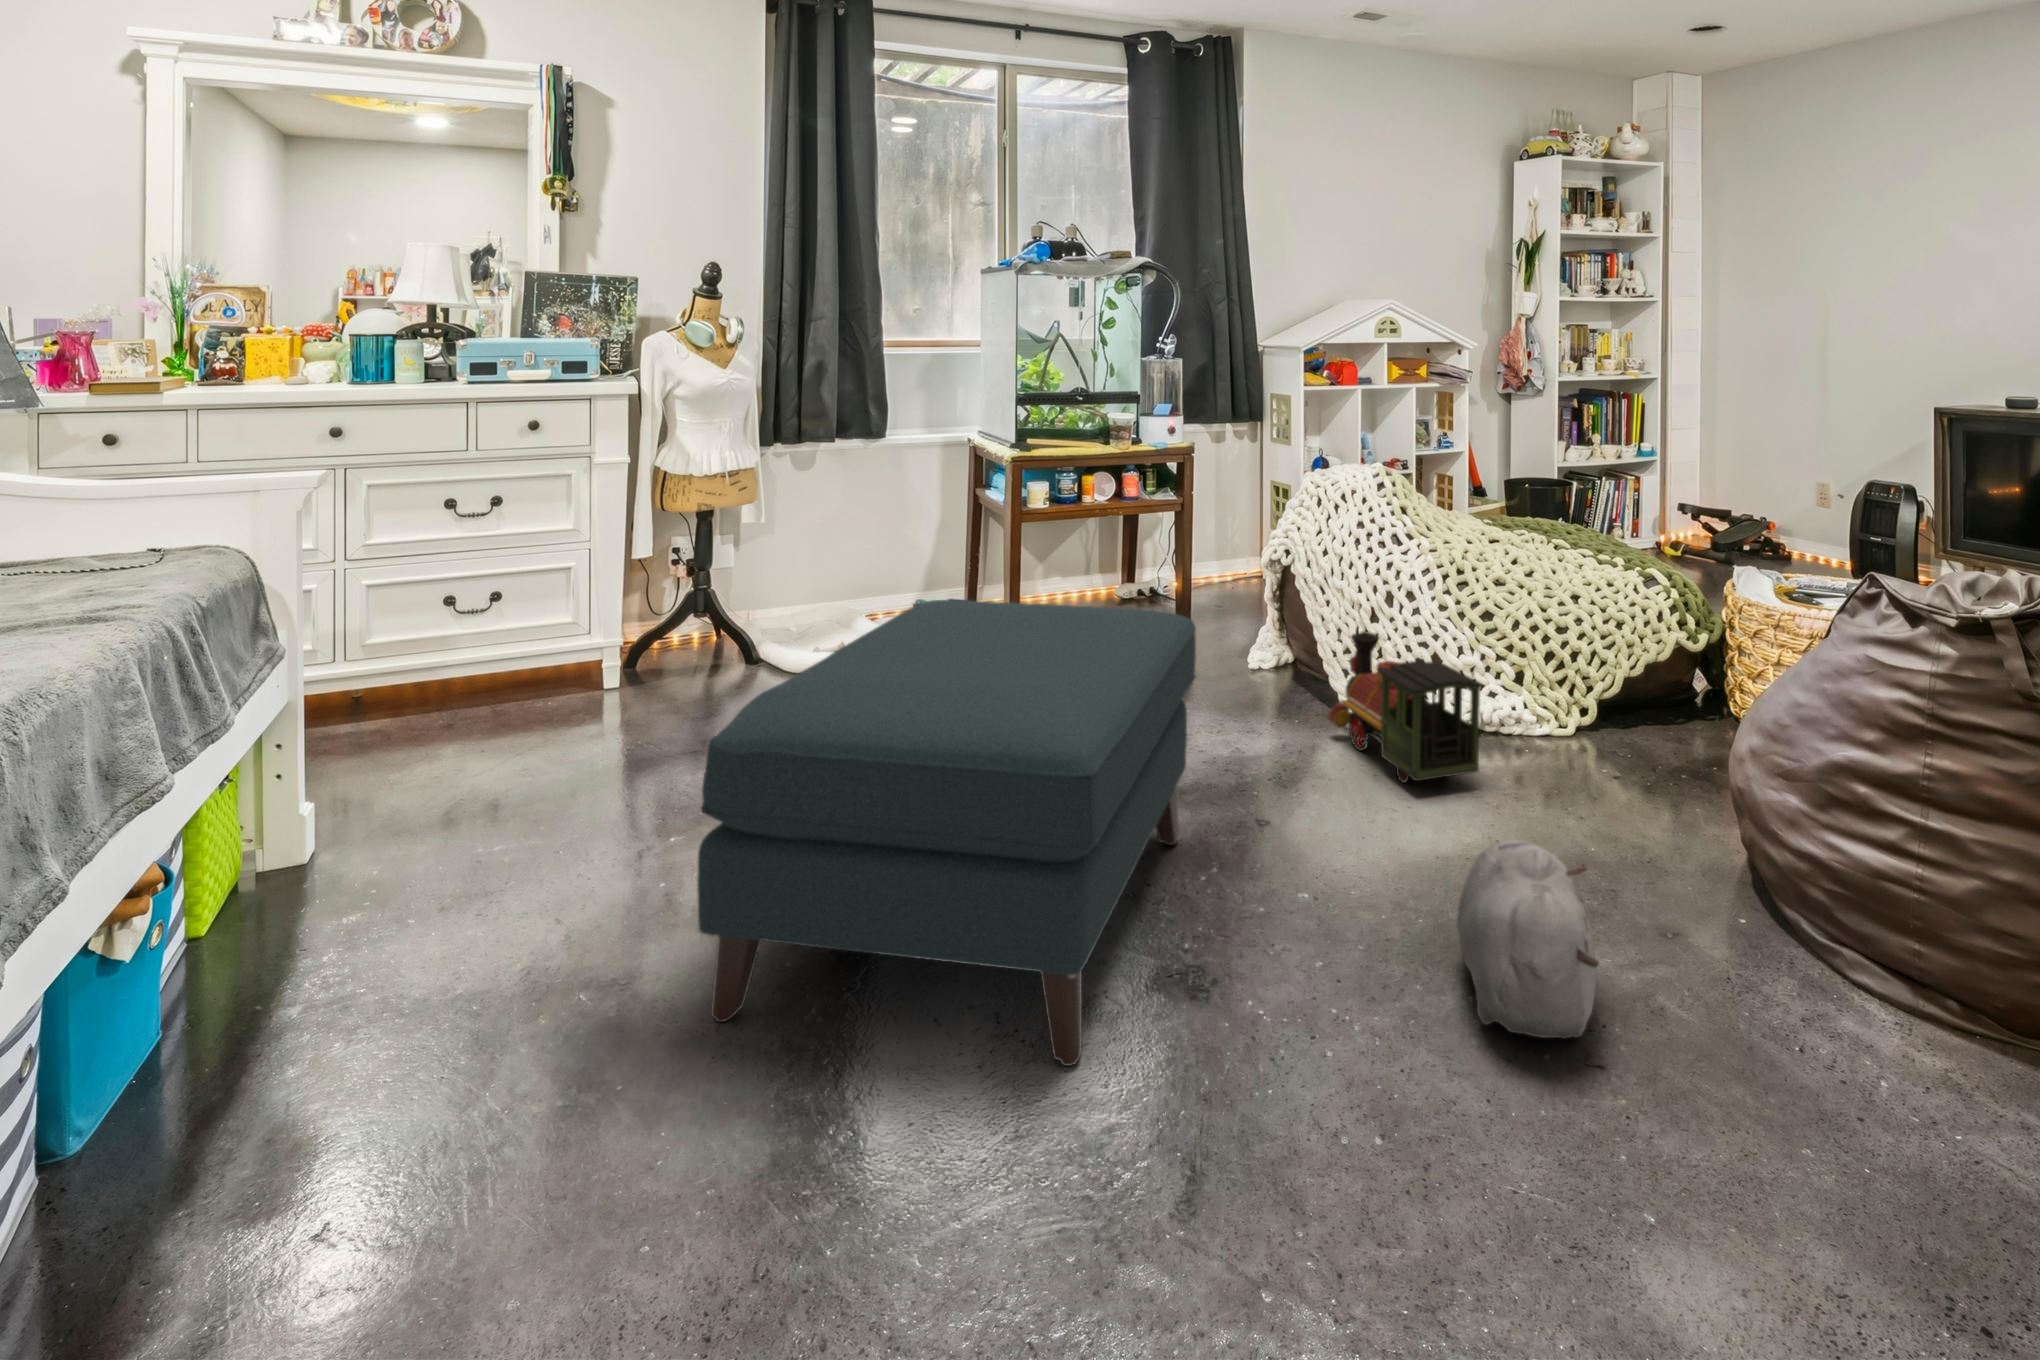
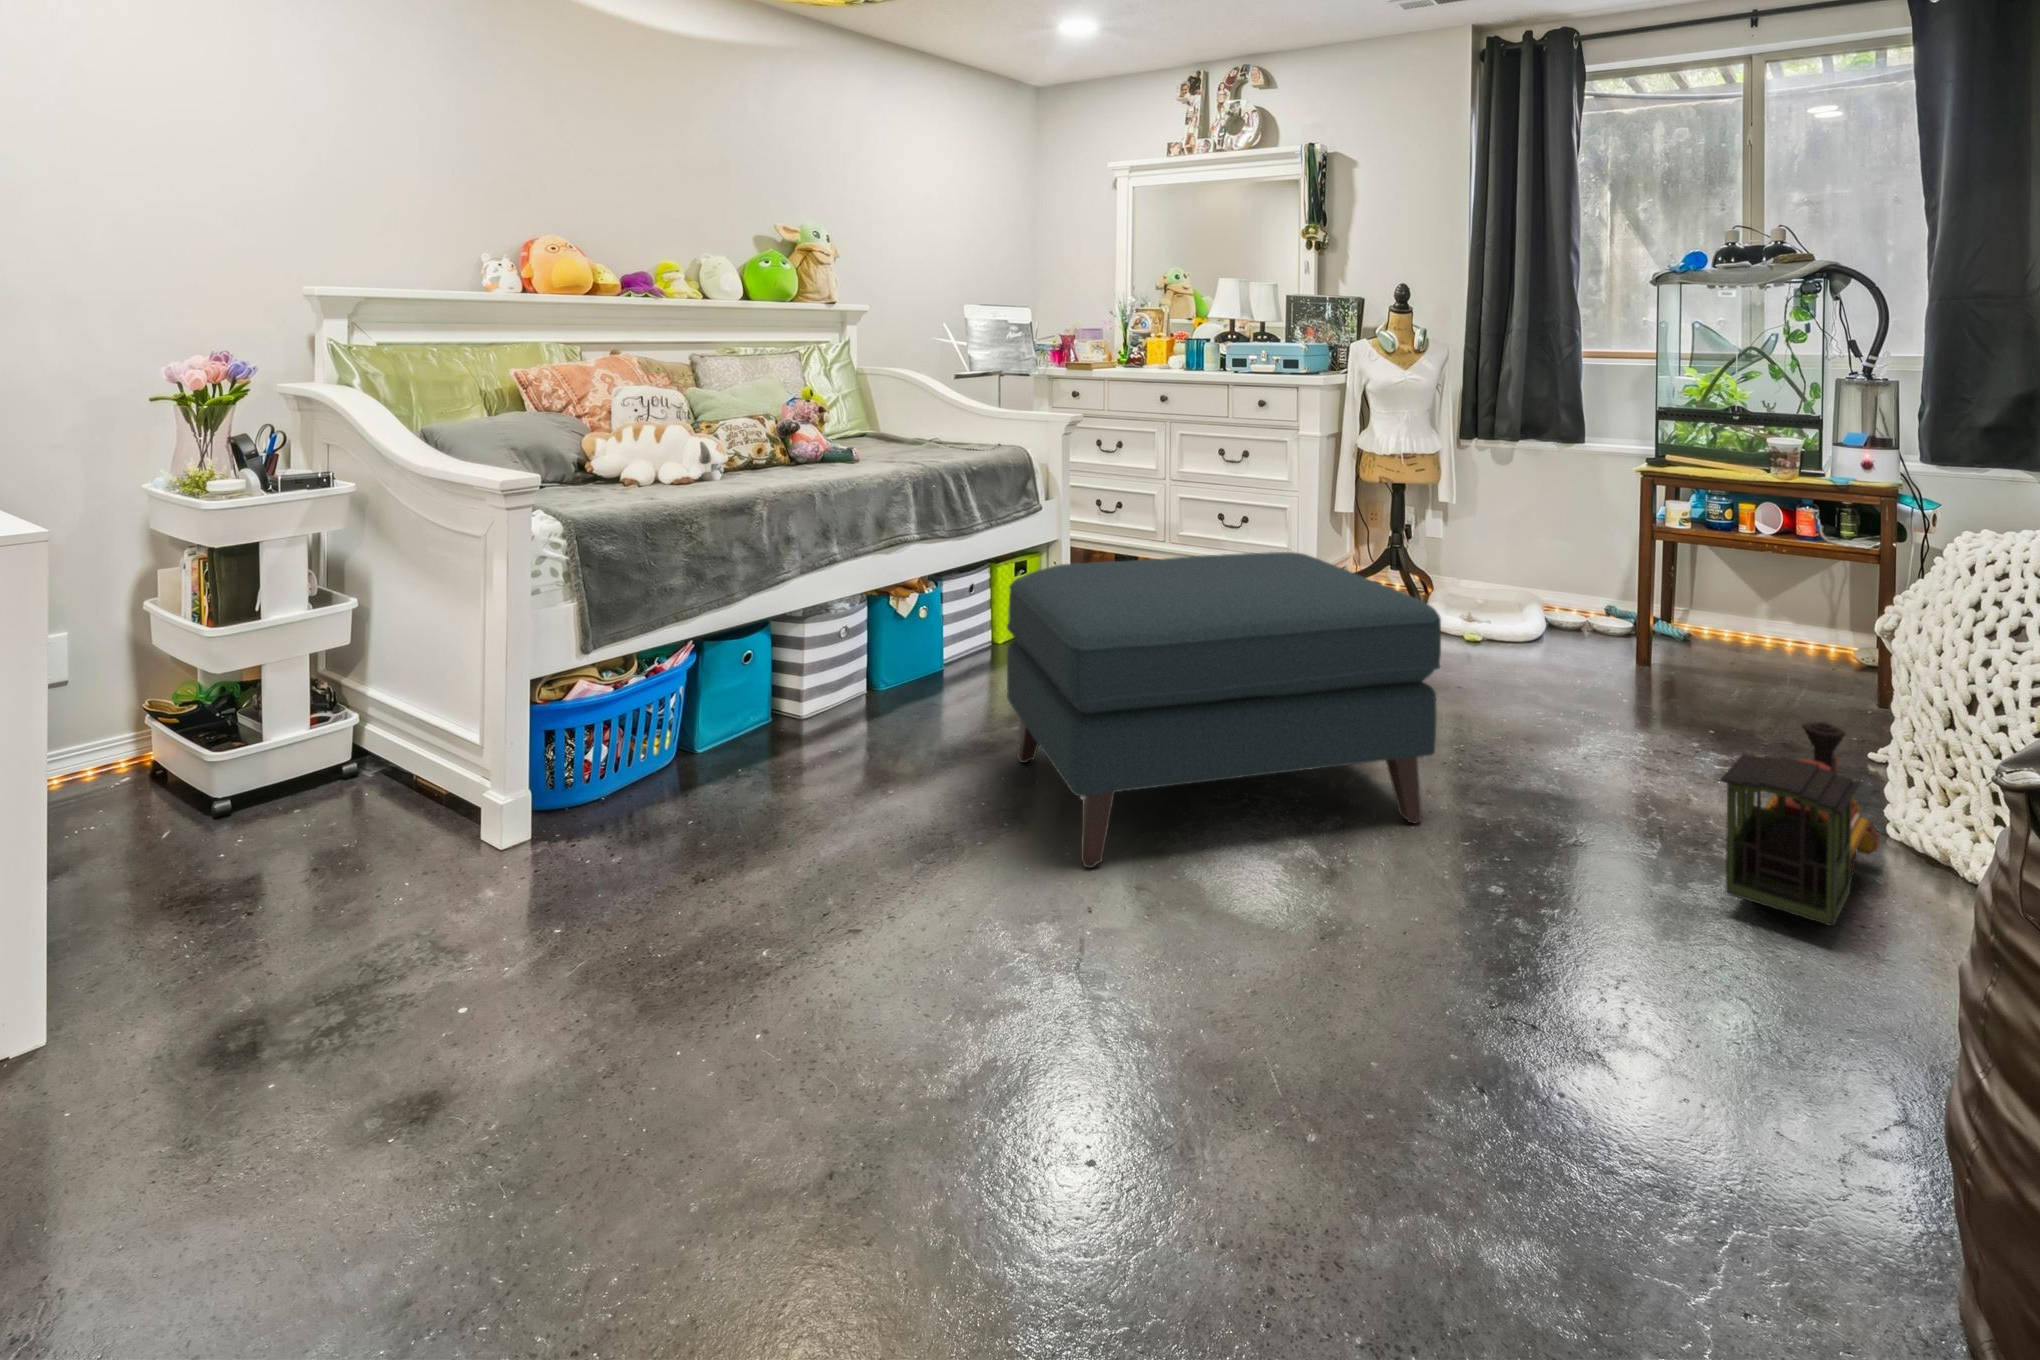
plush toy: present [1457,840,1599,1039] -> none [1297,888,1583,1092]

